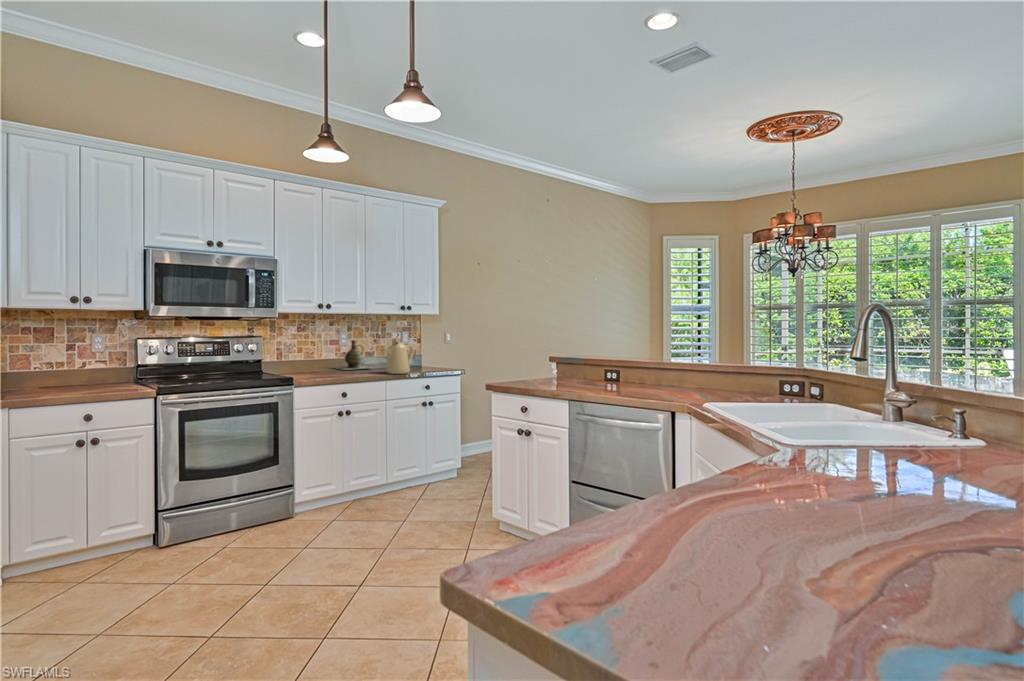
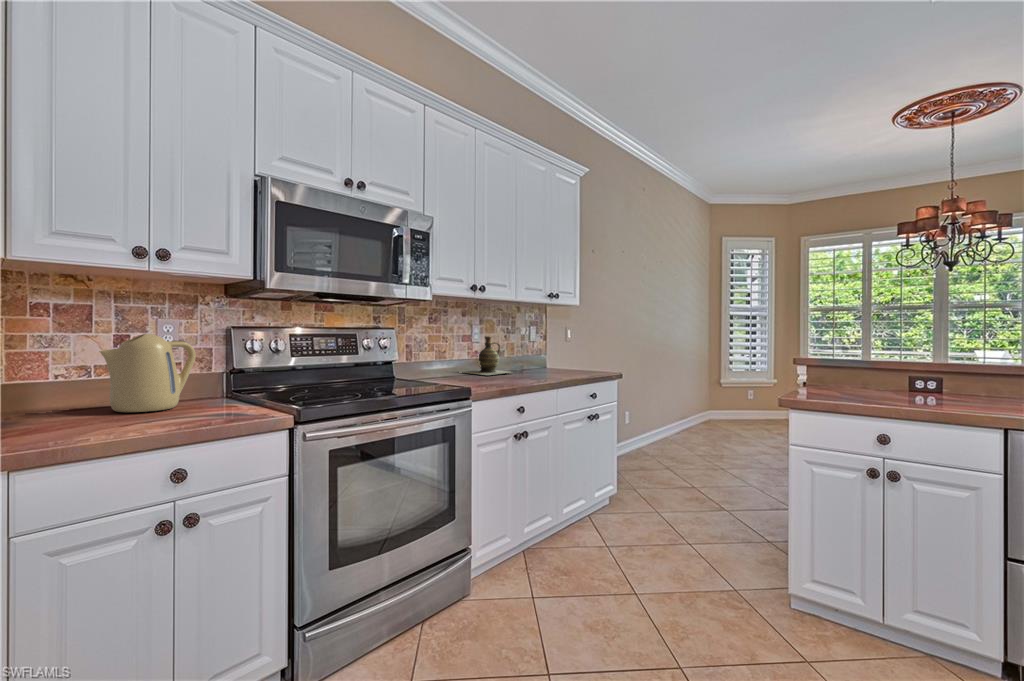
kettle: present [385,342,414,374] -> present [99,334,196,412]

